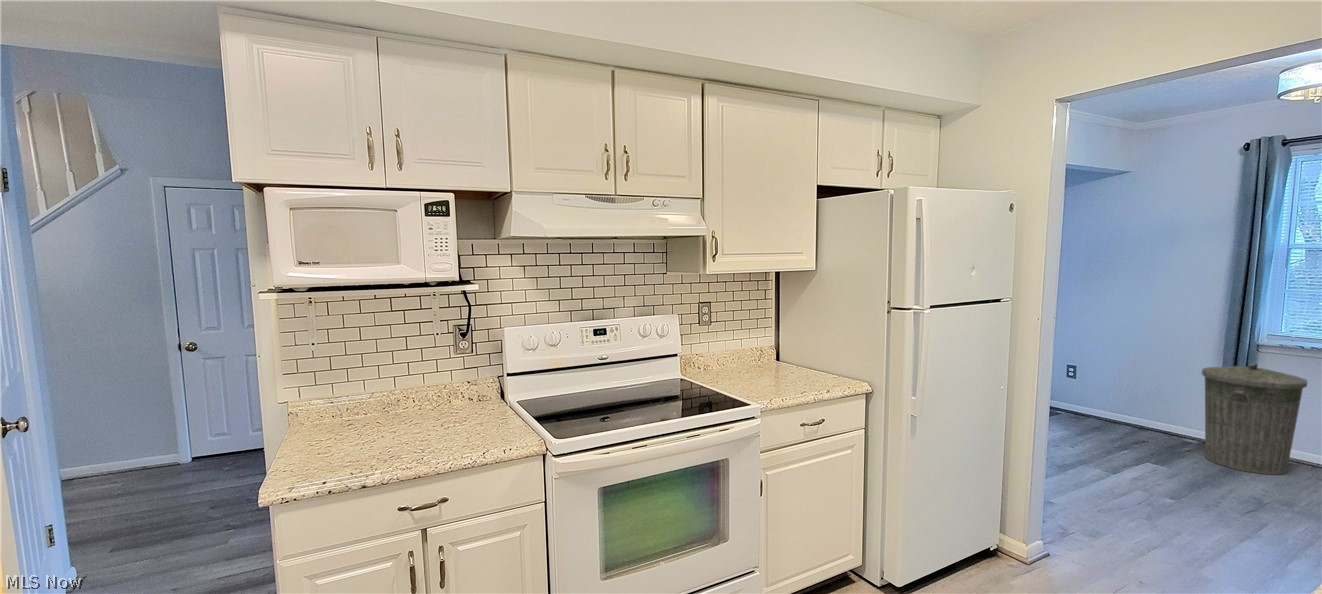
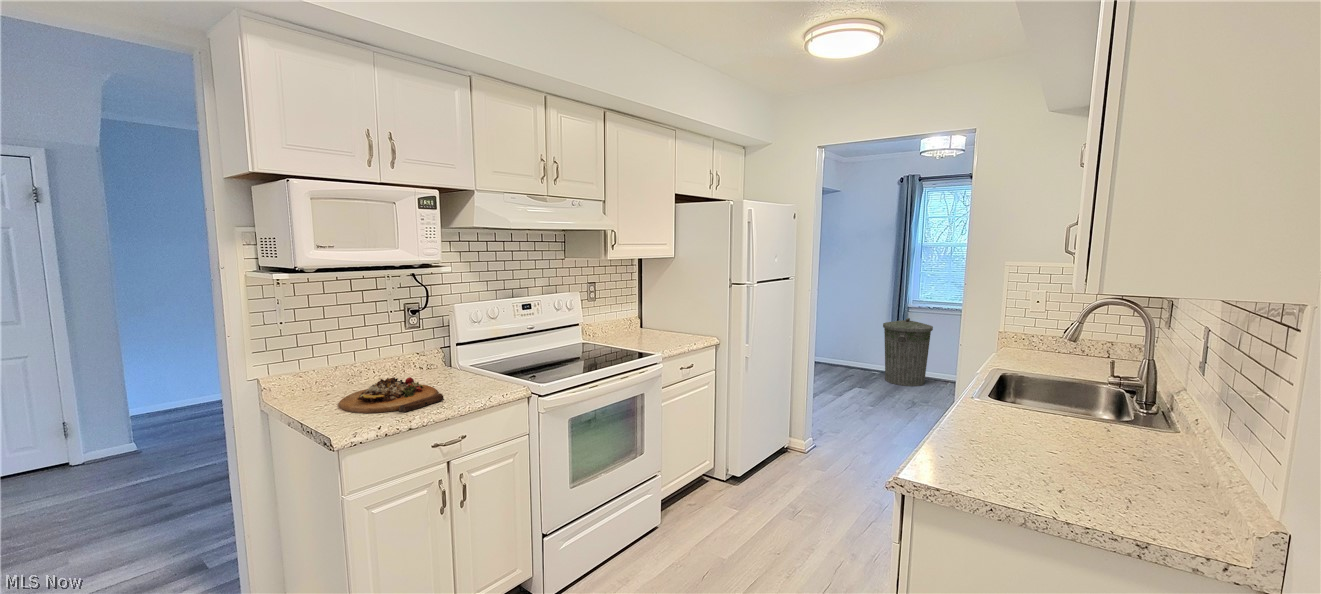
cutting board: none [329,414,447,463] -> present [338,377,444,413]

